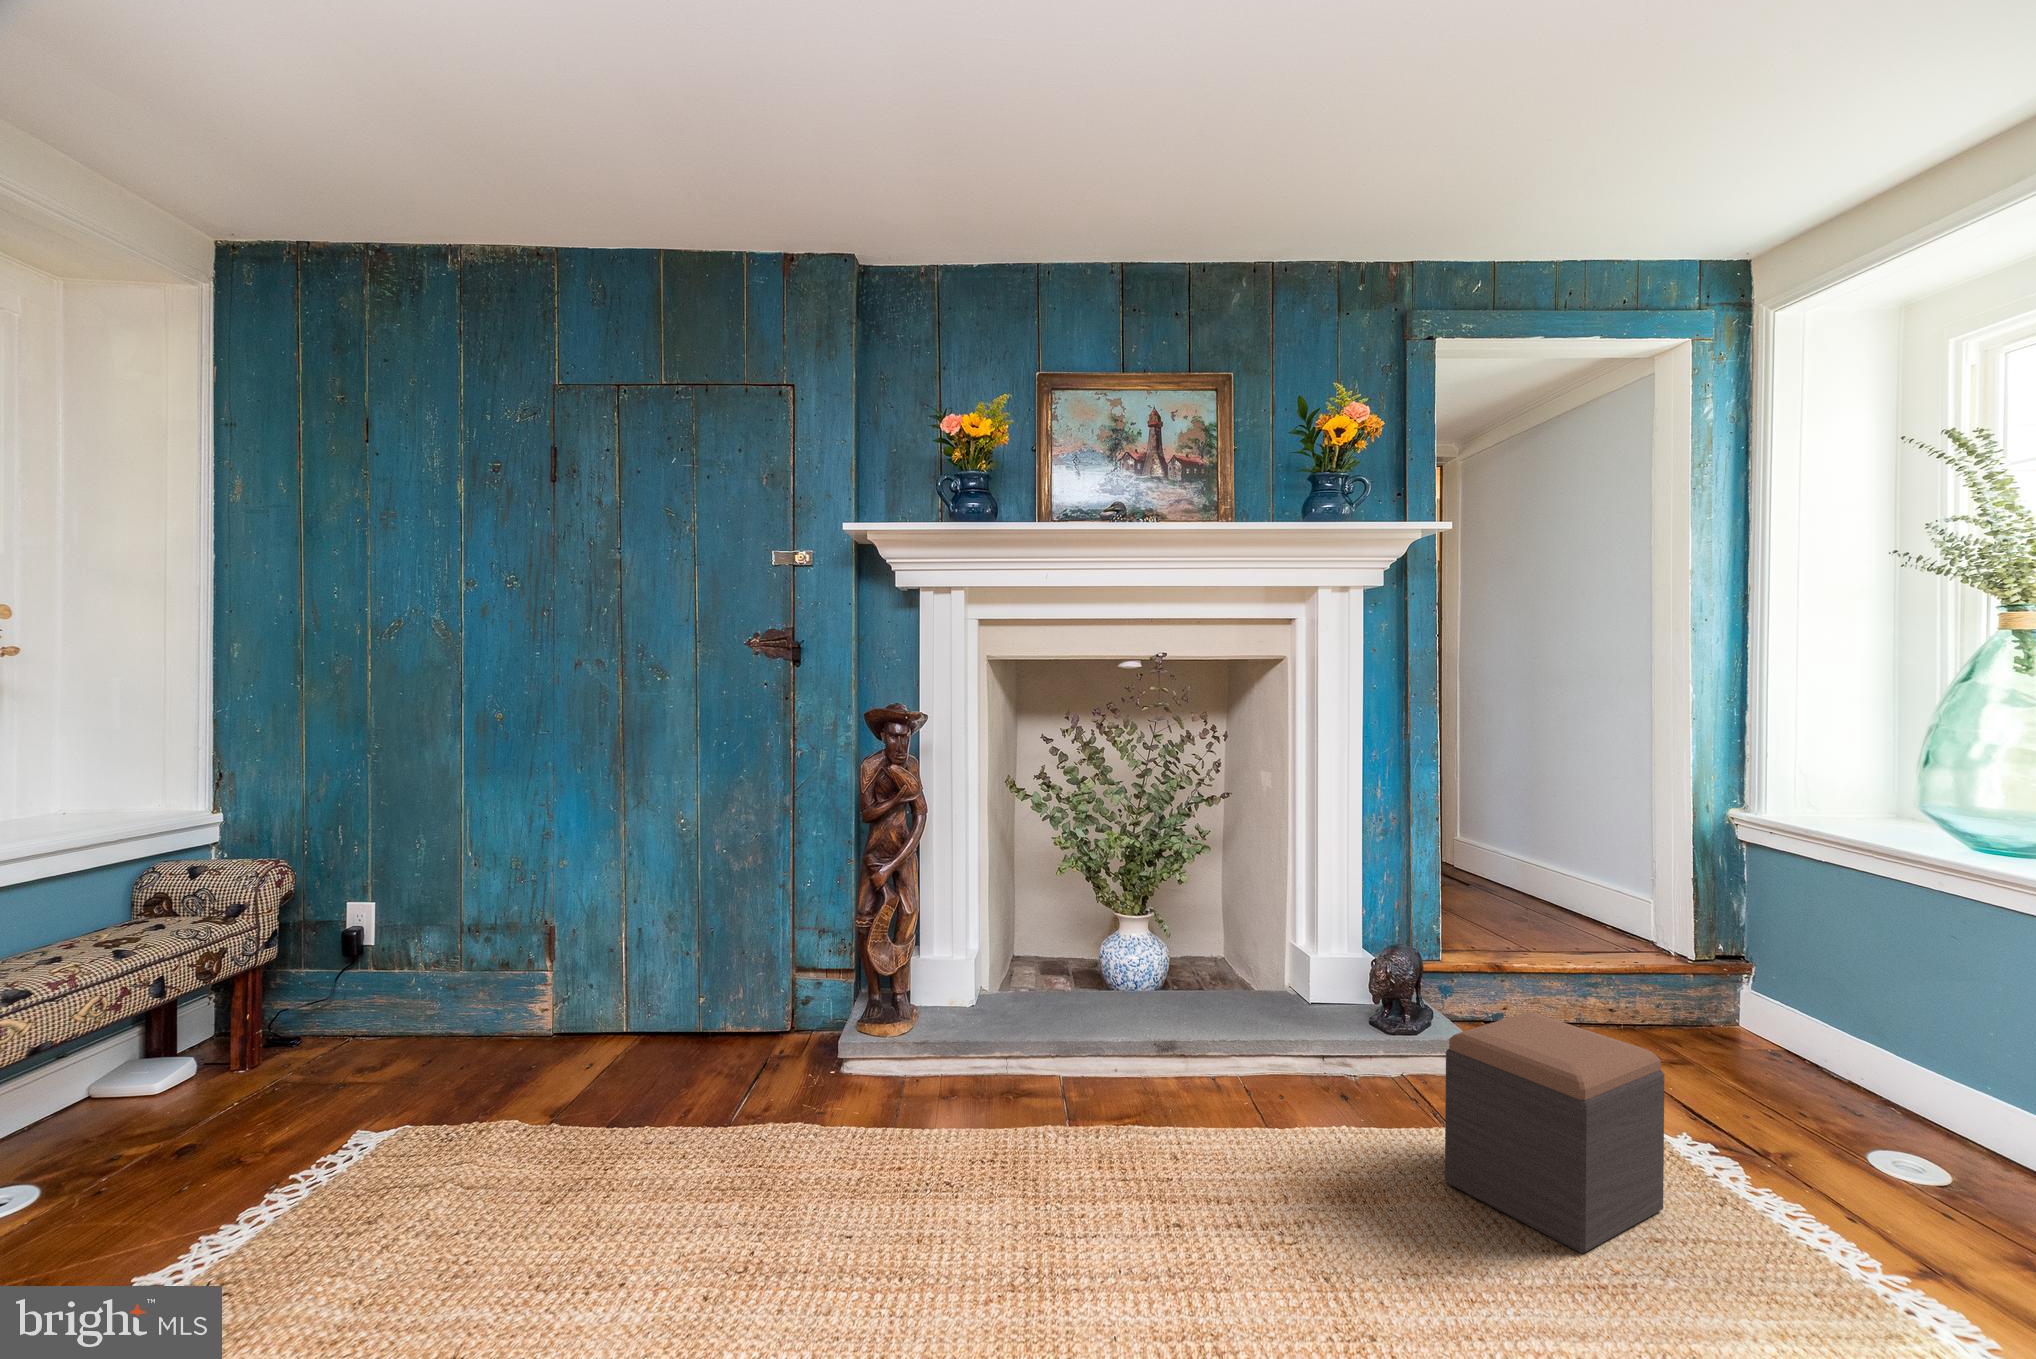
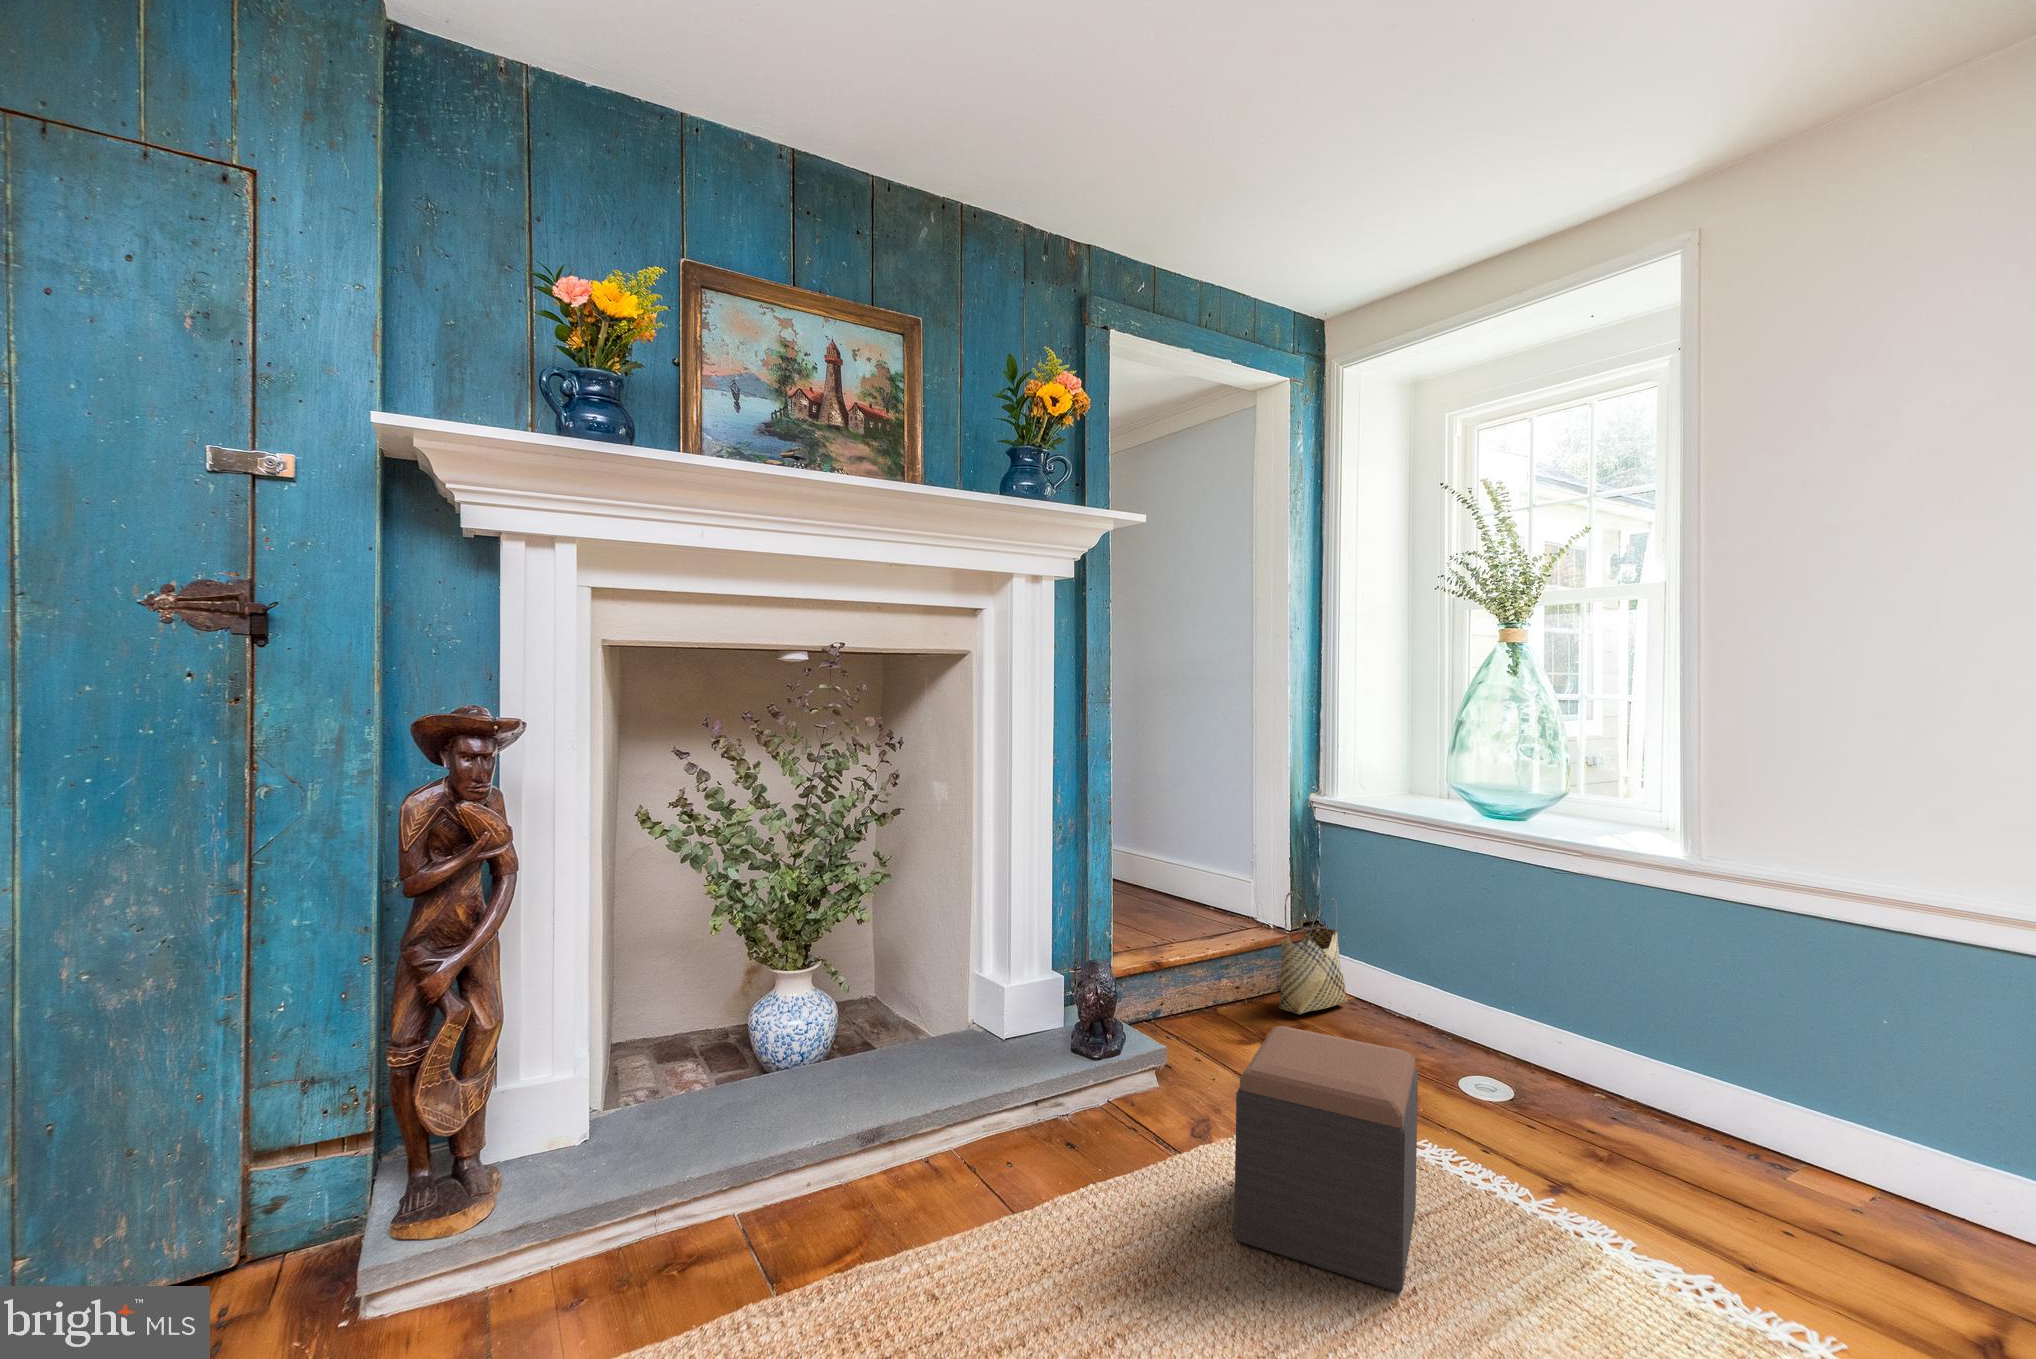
woven basket: none [1658,914,1756,1046] -> present [1279,891,1347,1014]

